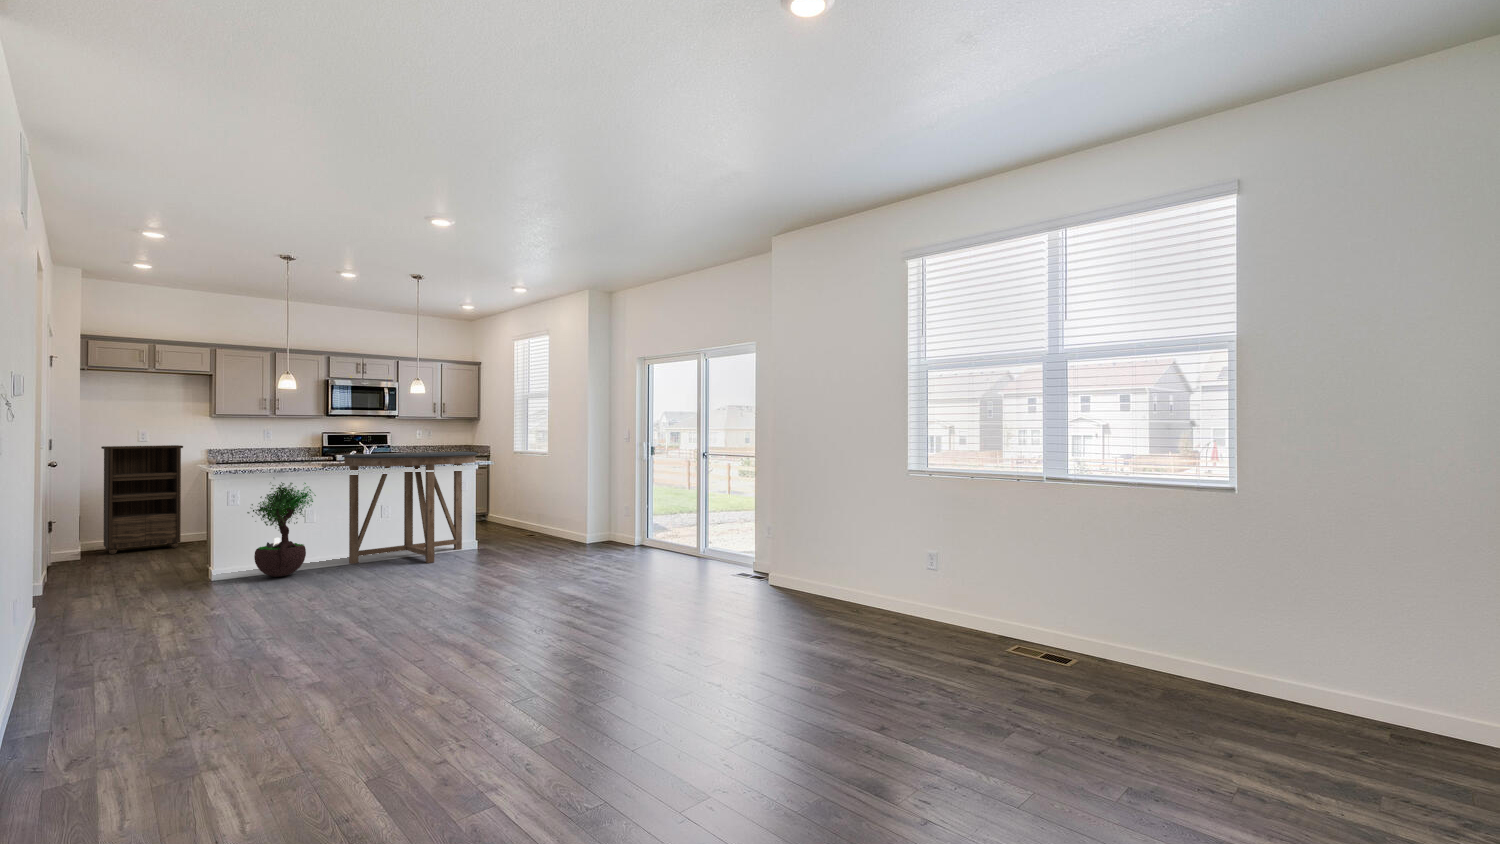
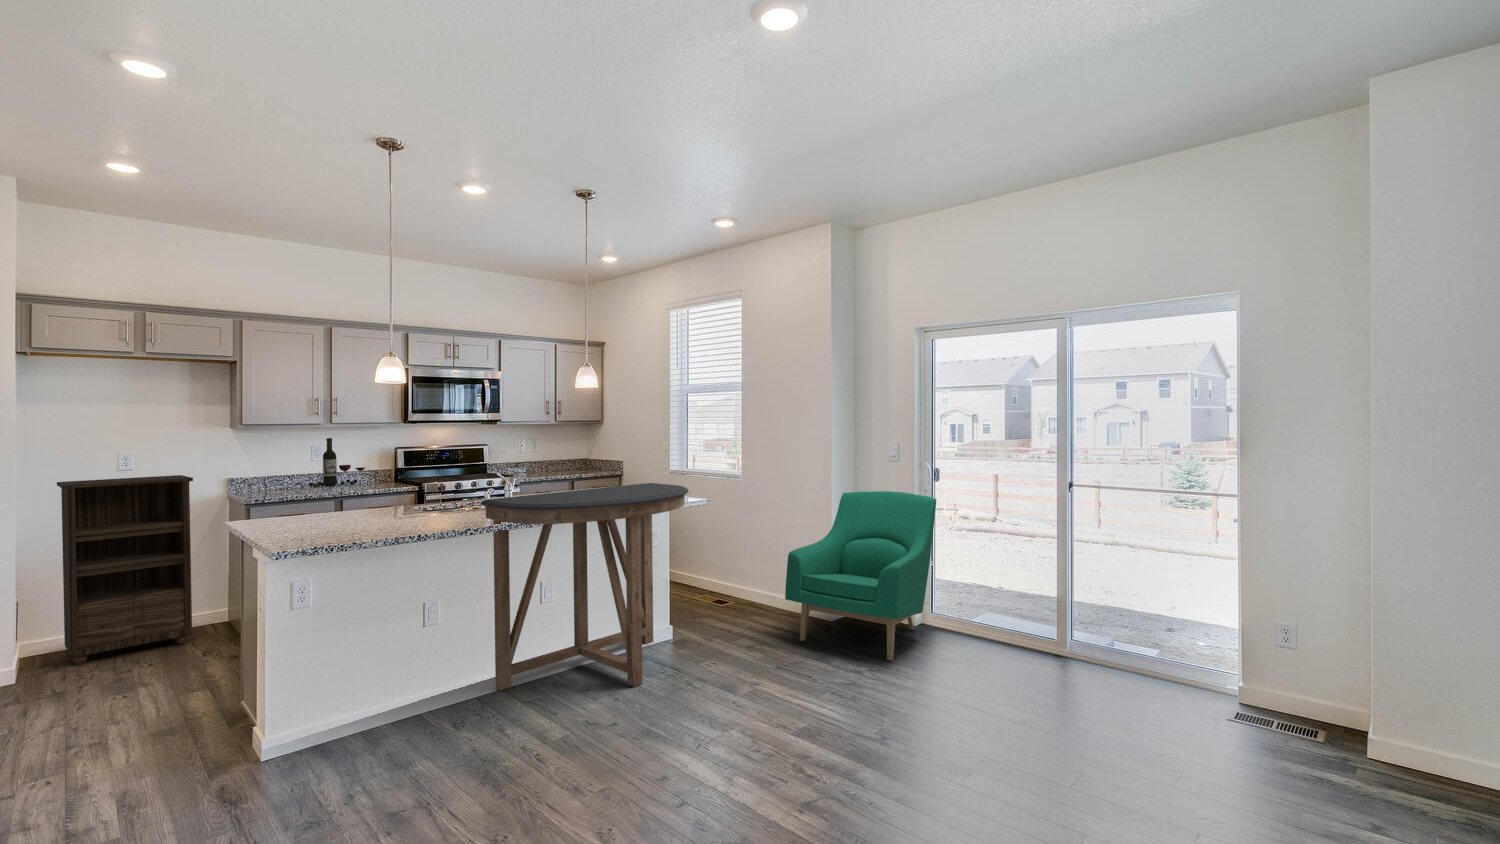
wine bottle: none [261,425,300,456] -> present [309,438,365,486]
armchair: none [543,460,642,556] -> present [785,491,937,661]
potted tree: present [247,482,316,577] -> none [337,556,458,743]

